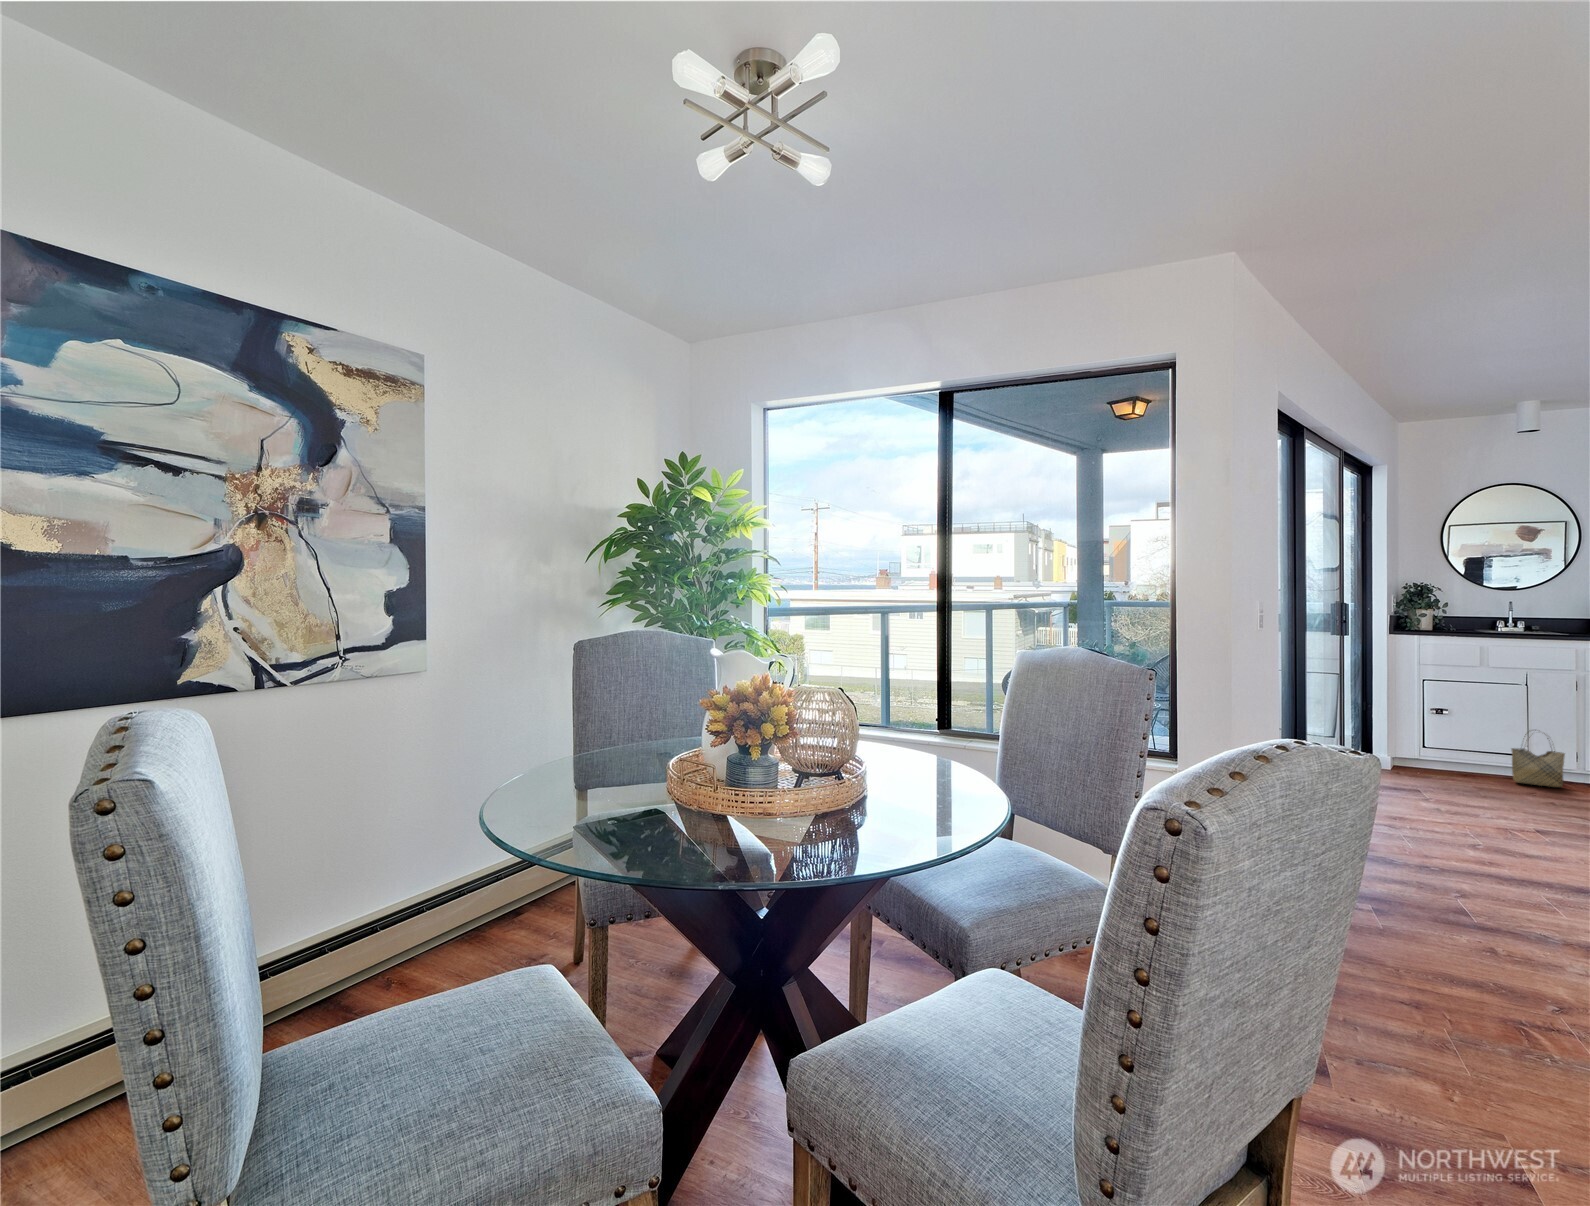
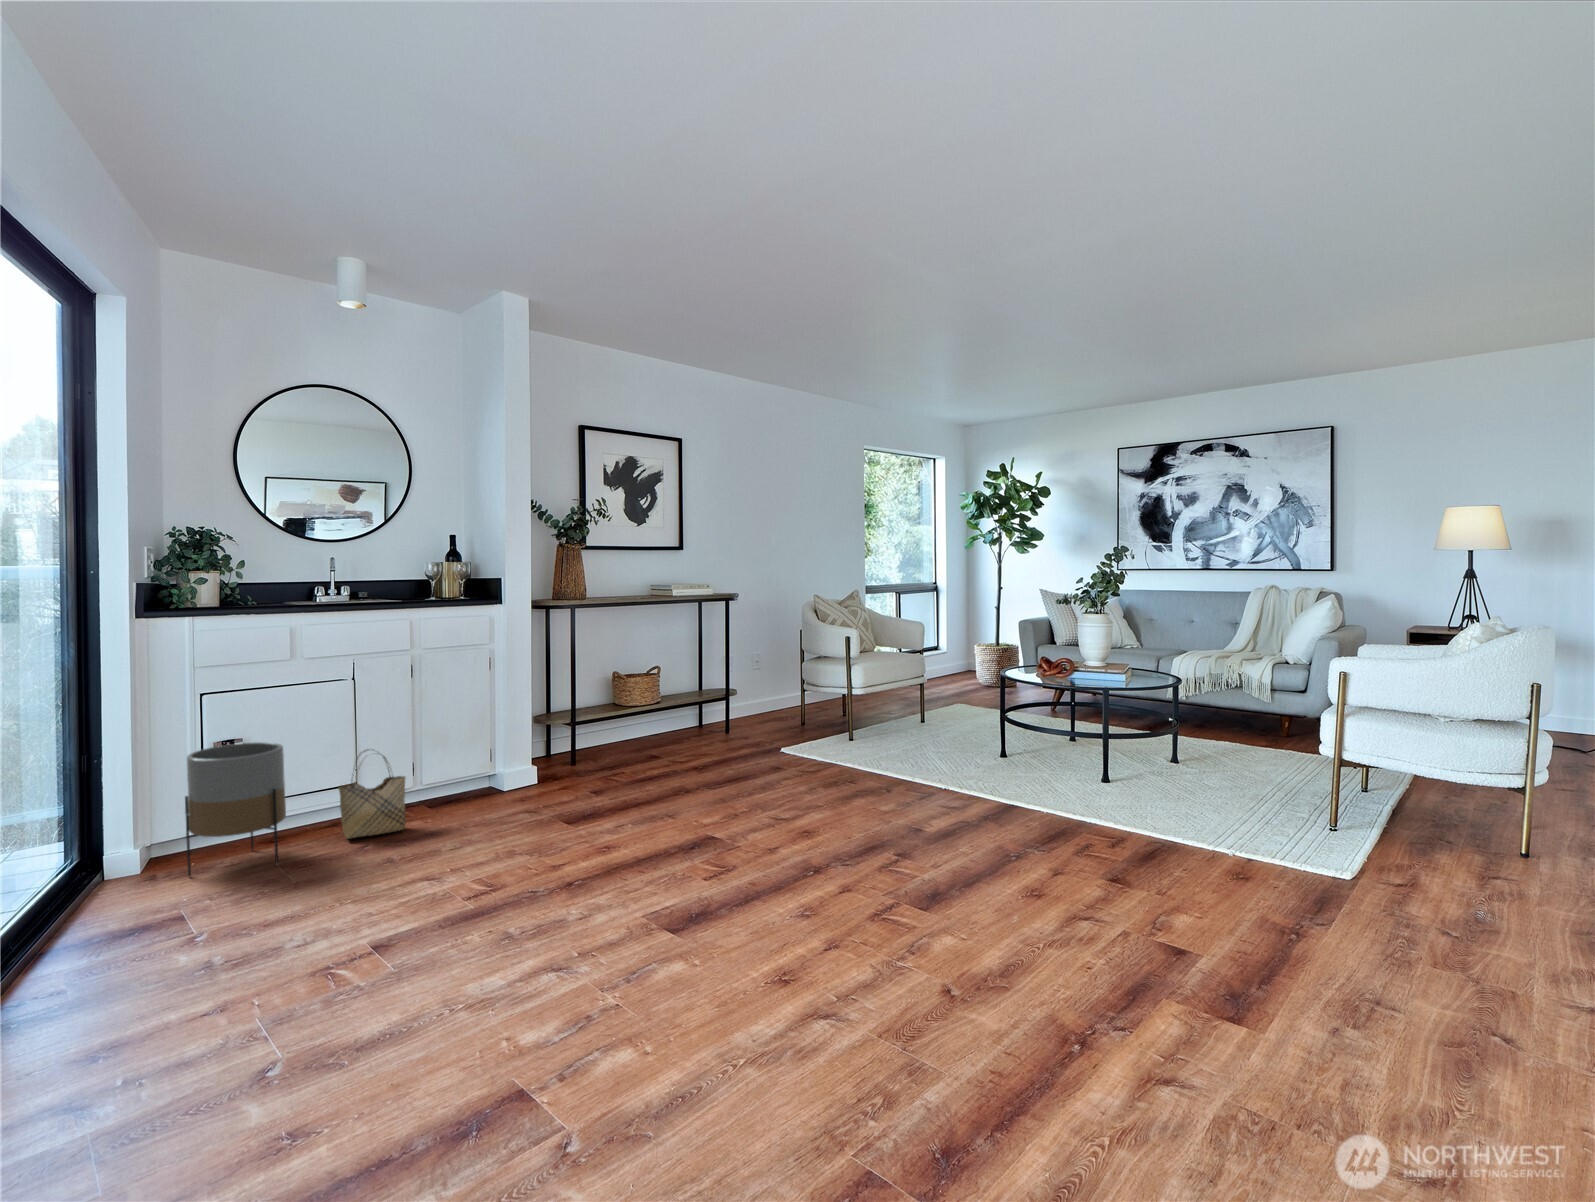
planter: none [1413,710,1475,784] -> present [185,742,286,876]

